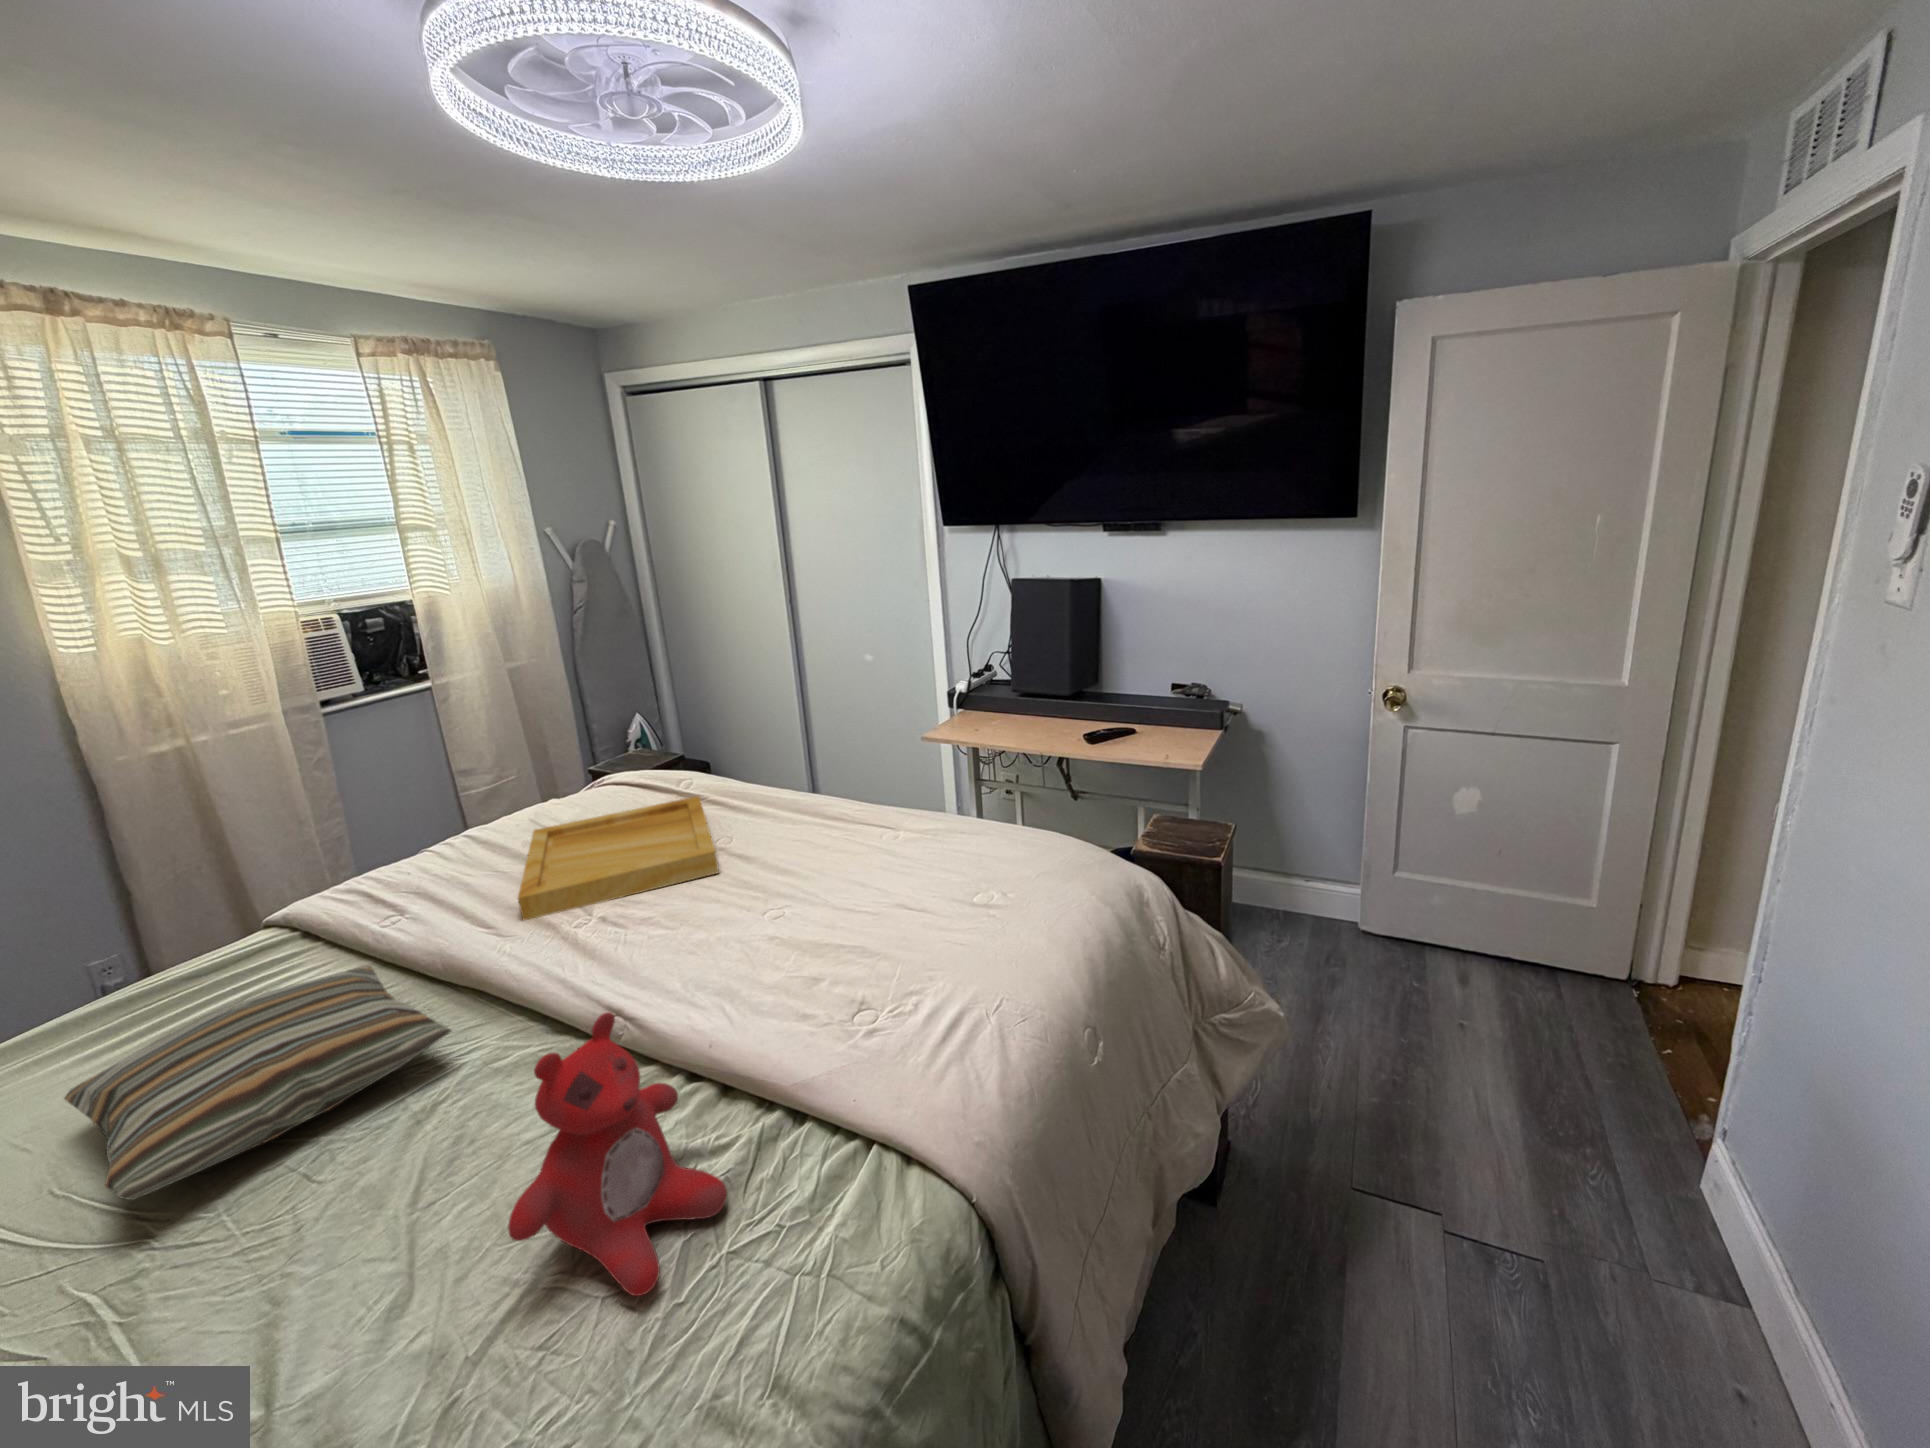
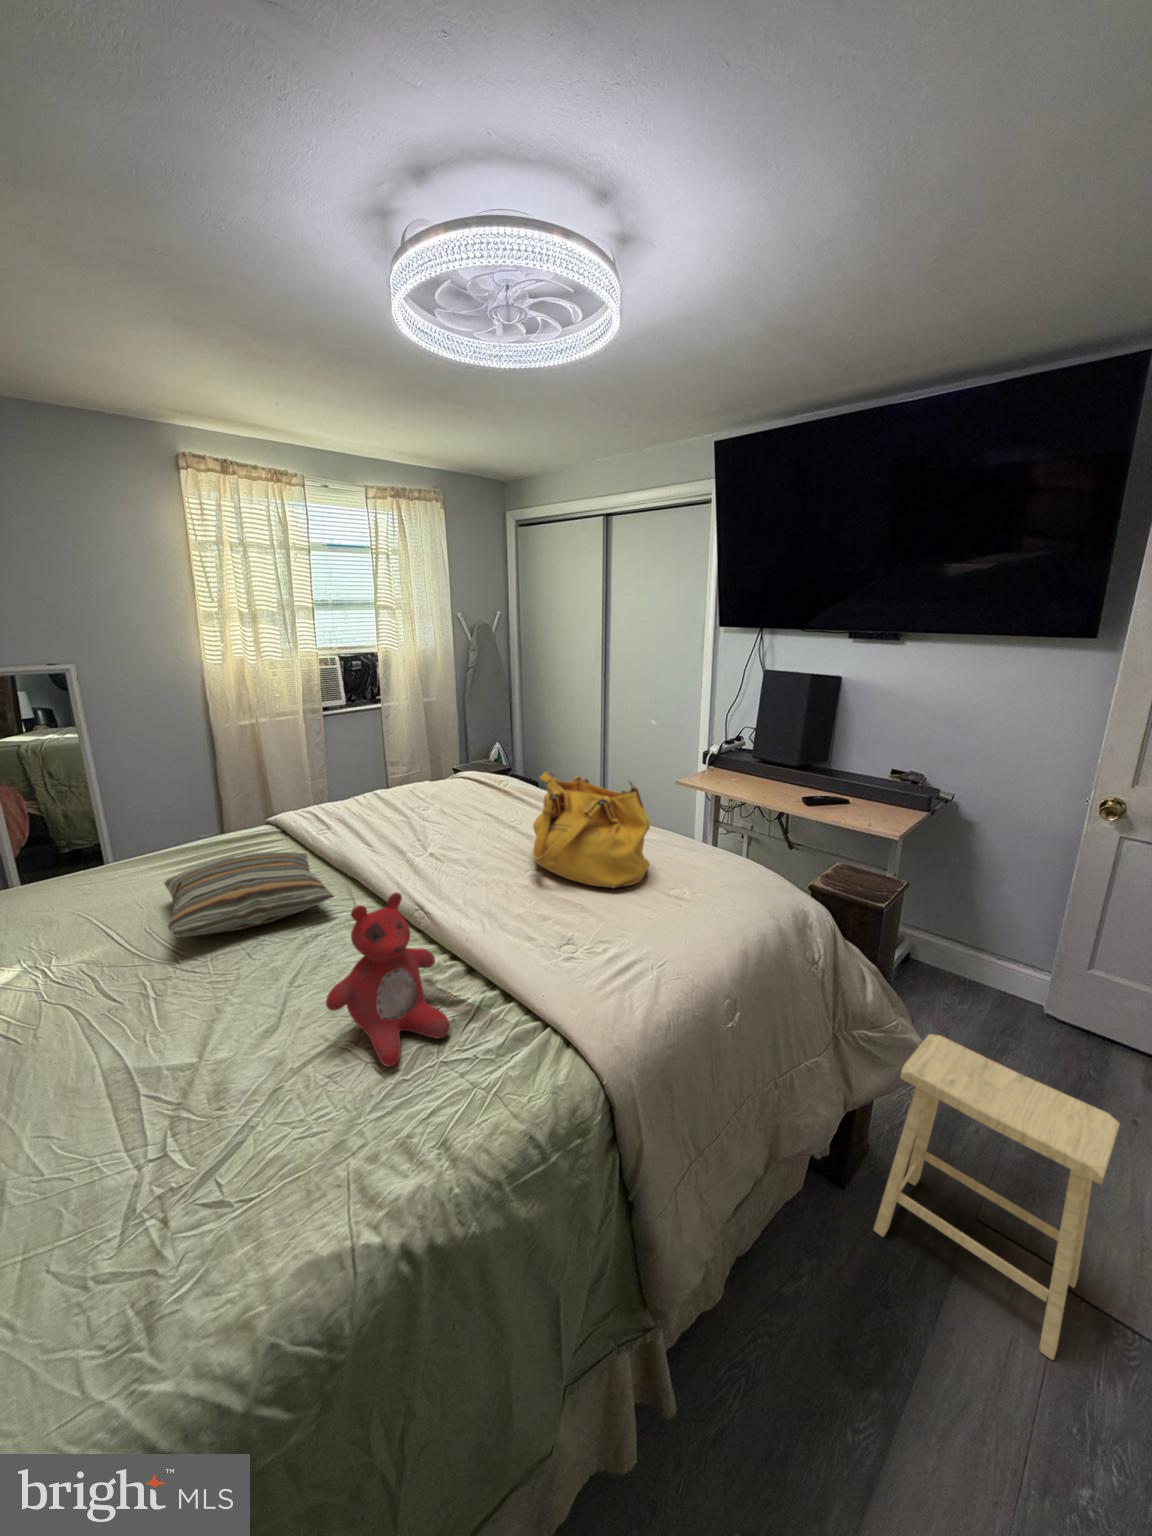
handbag: none [761,754,936,907] -> present [533,772,650,888]
tray: present [518,796,719,920] -> none [387,795,508,849]
footstool: none [1261,982,1476,1300] -> present [874,1034,1120,1360]

